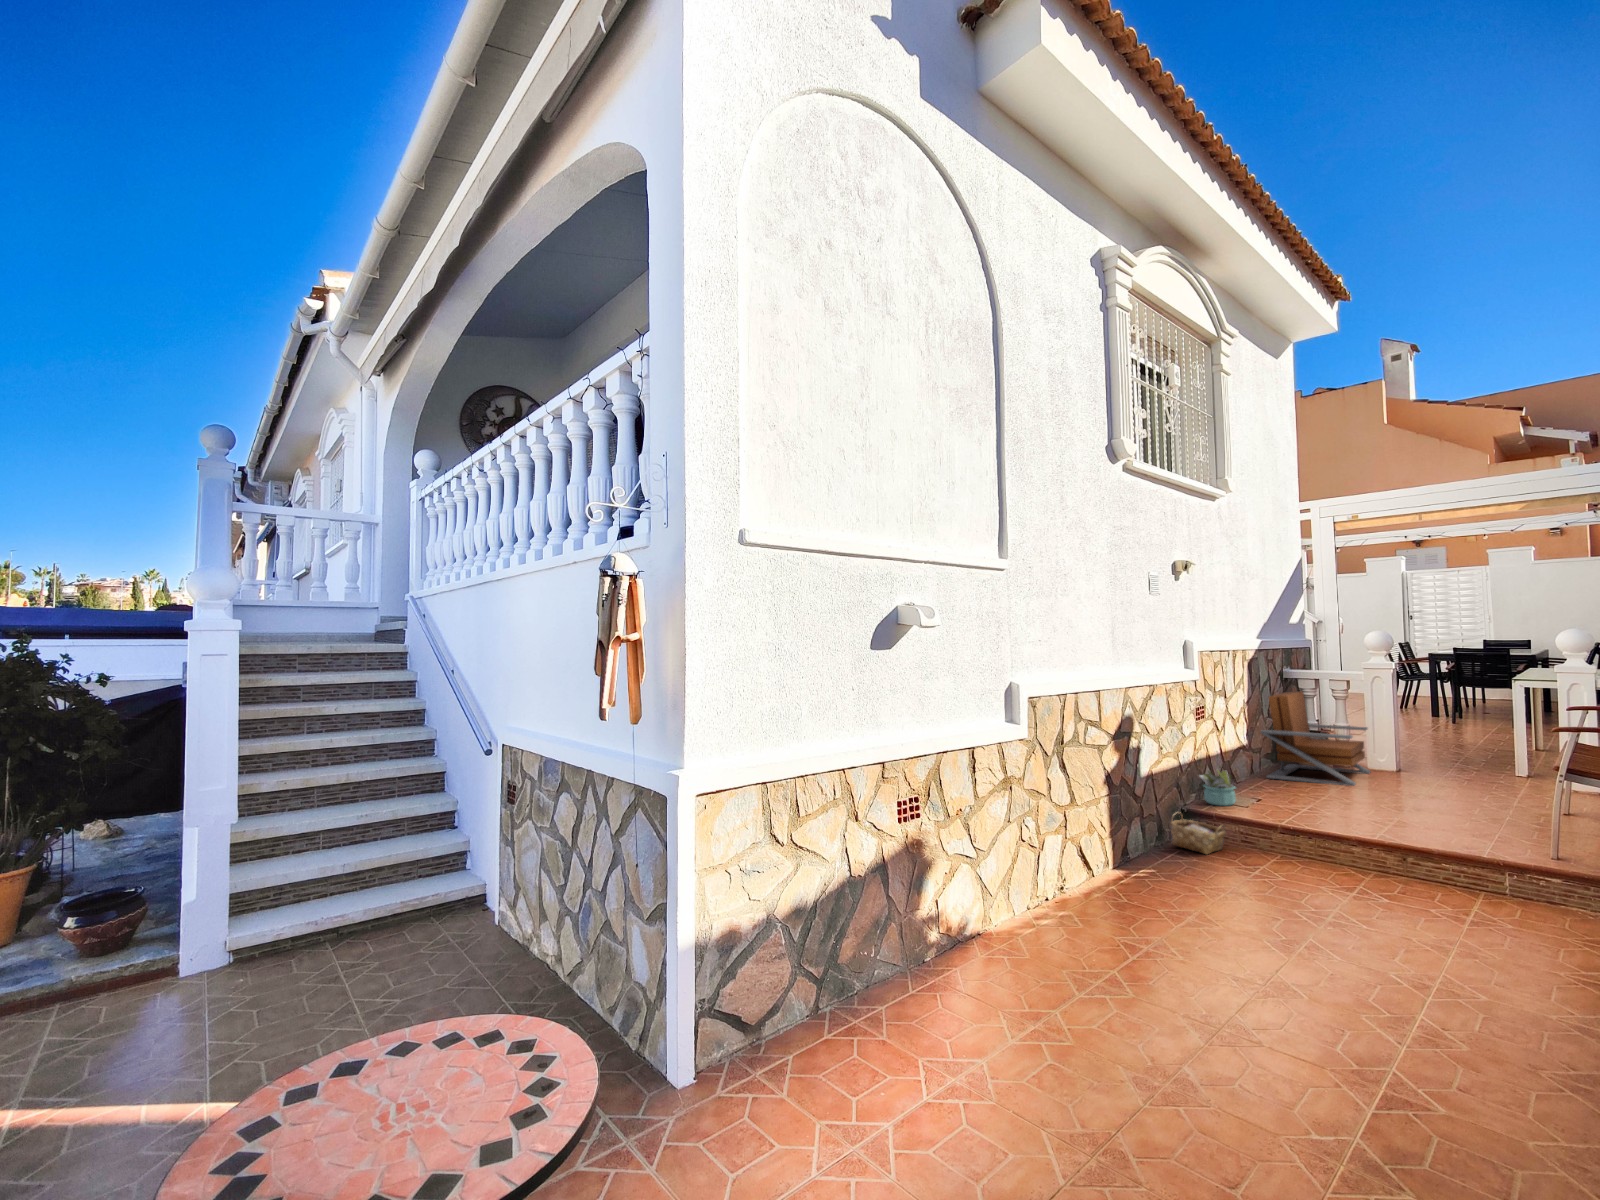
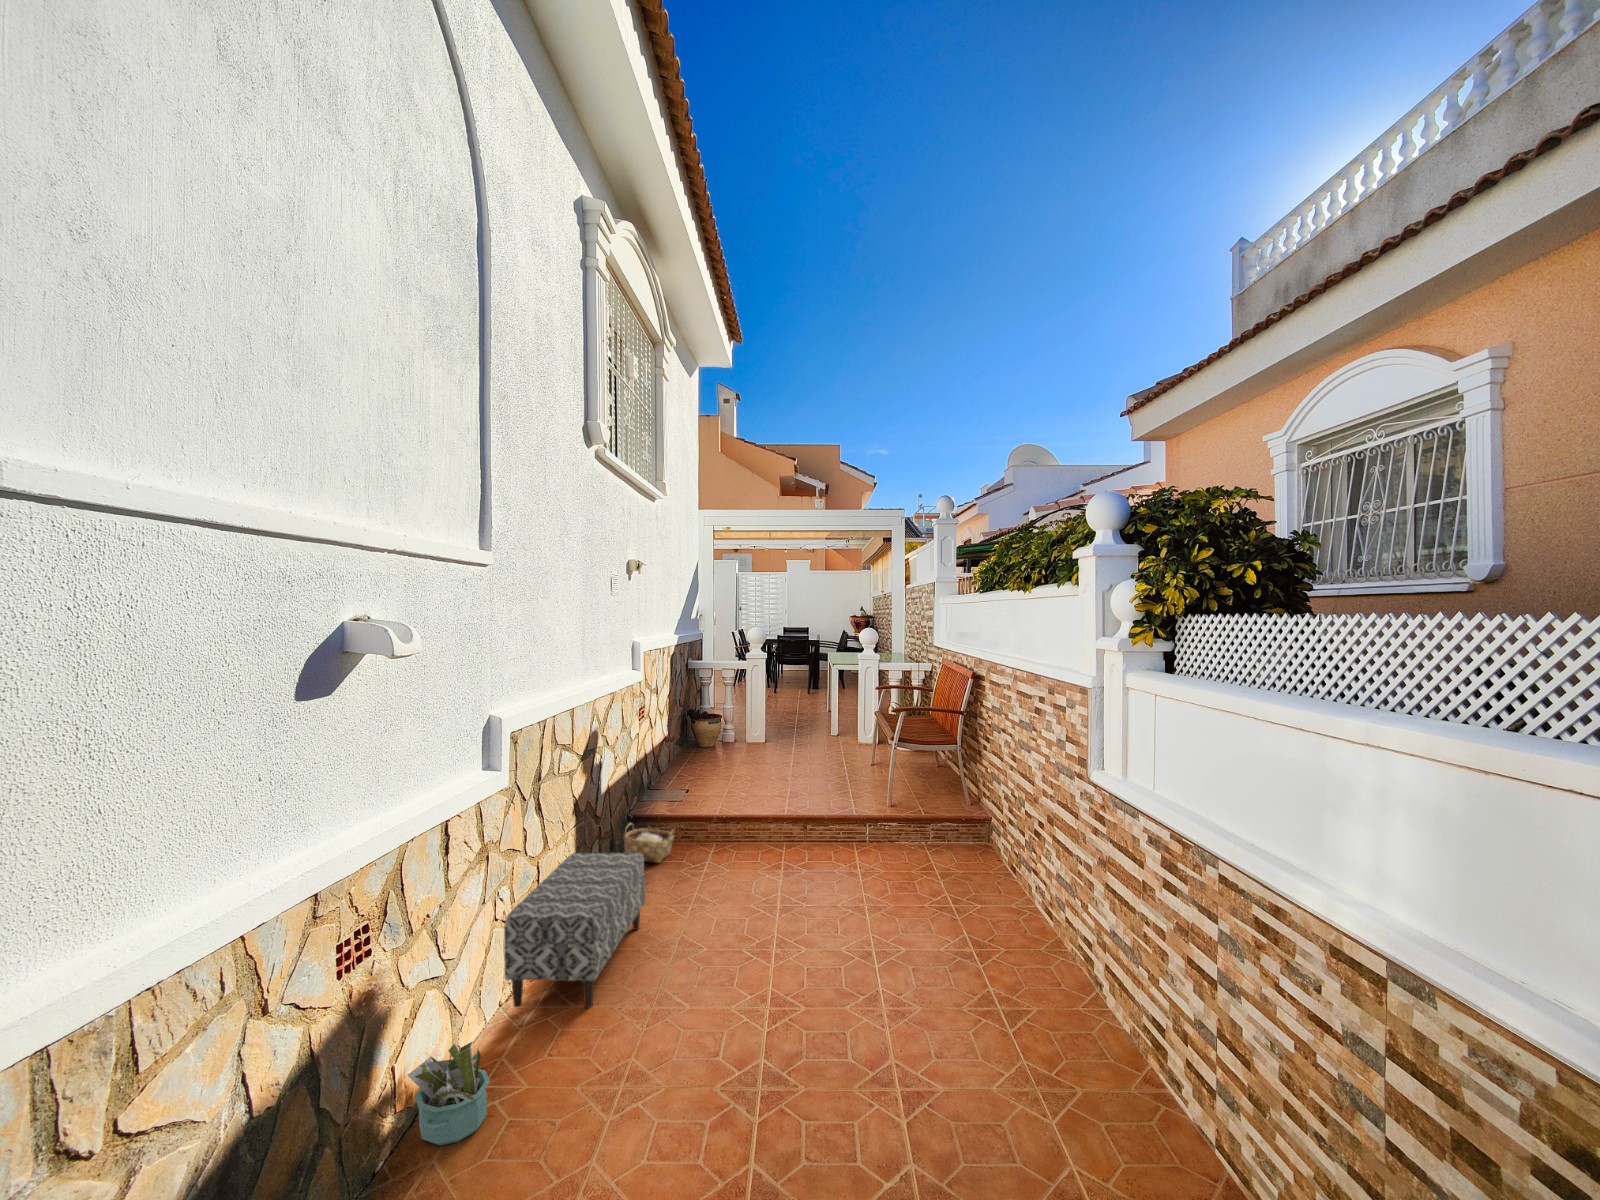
lounge chair: present [1261,692,1370,786] -> none [681,680,756,765]
decorative plant: present [1200,770,1236,806] -> present [407,1042,490,1145]
bench: none [1028,814,1168,930] -> present [504,853,645,1008]

